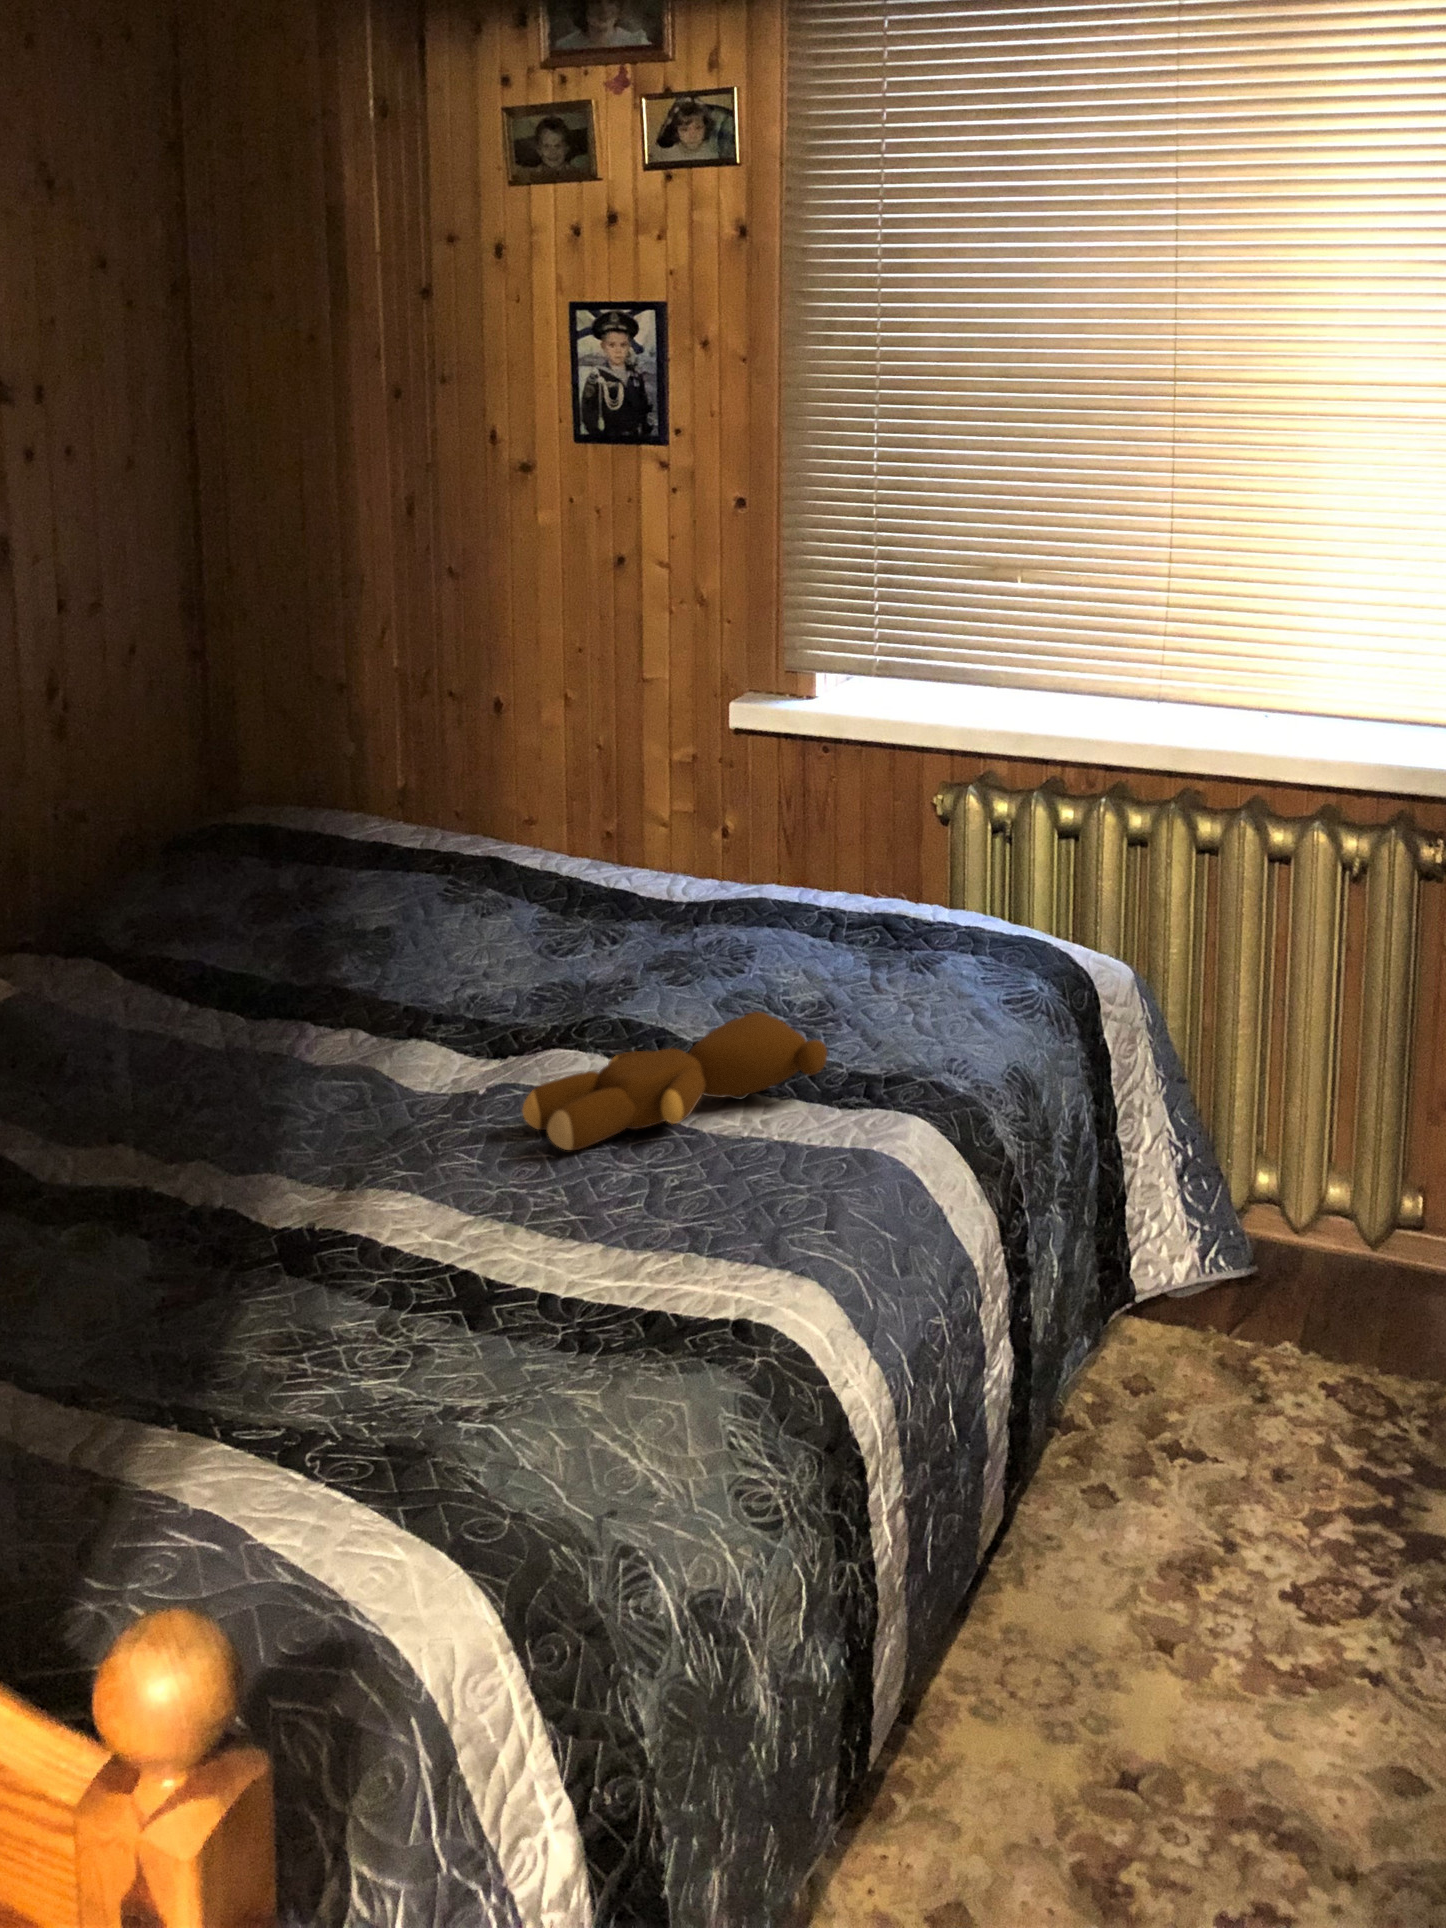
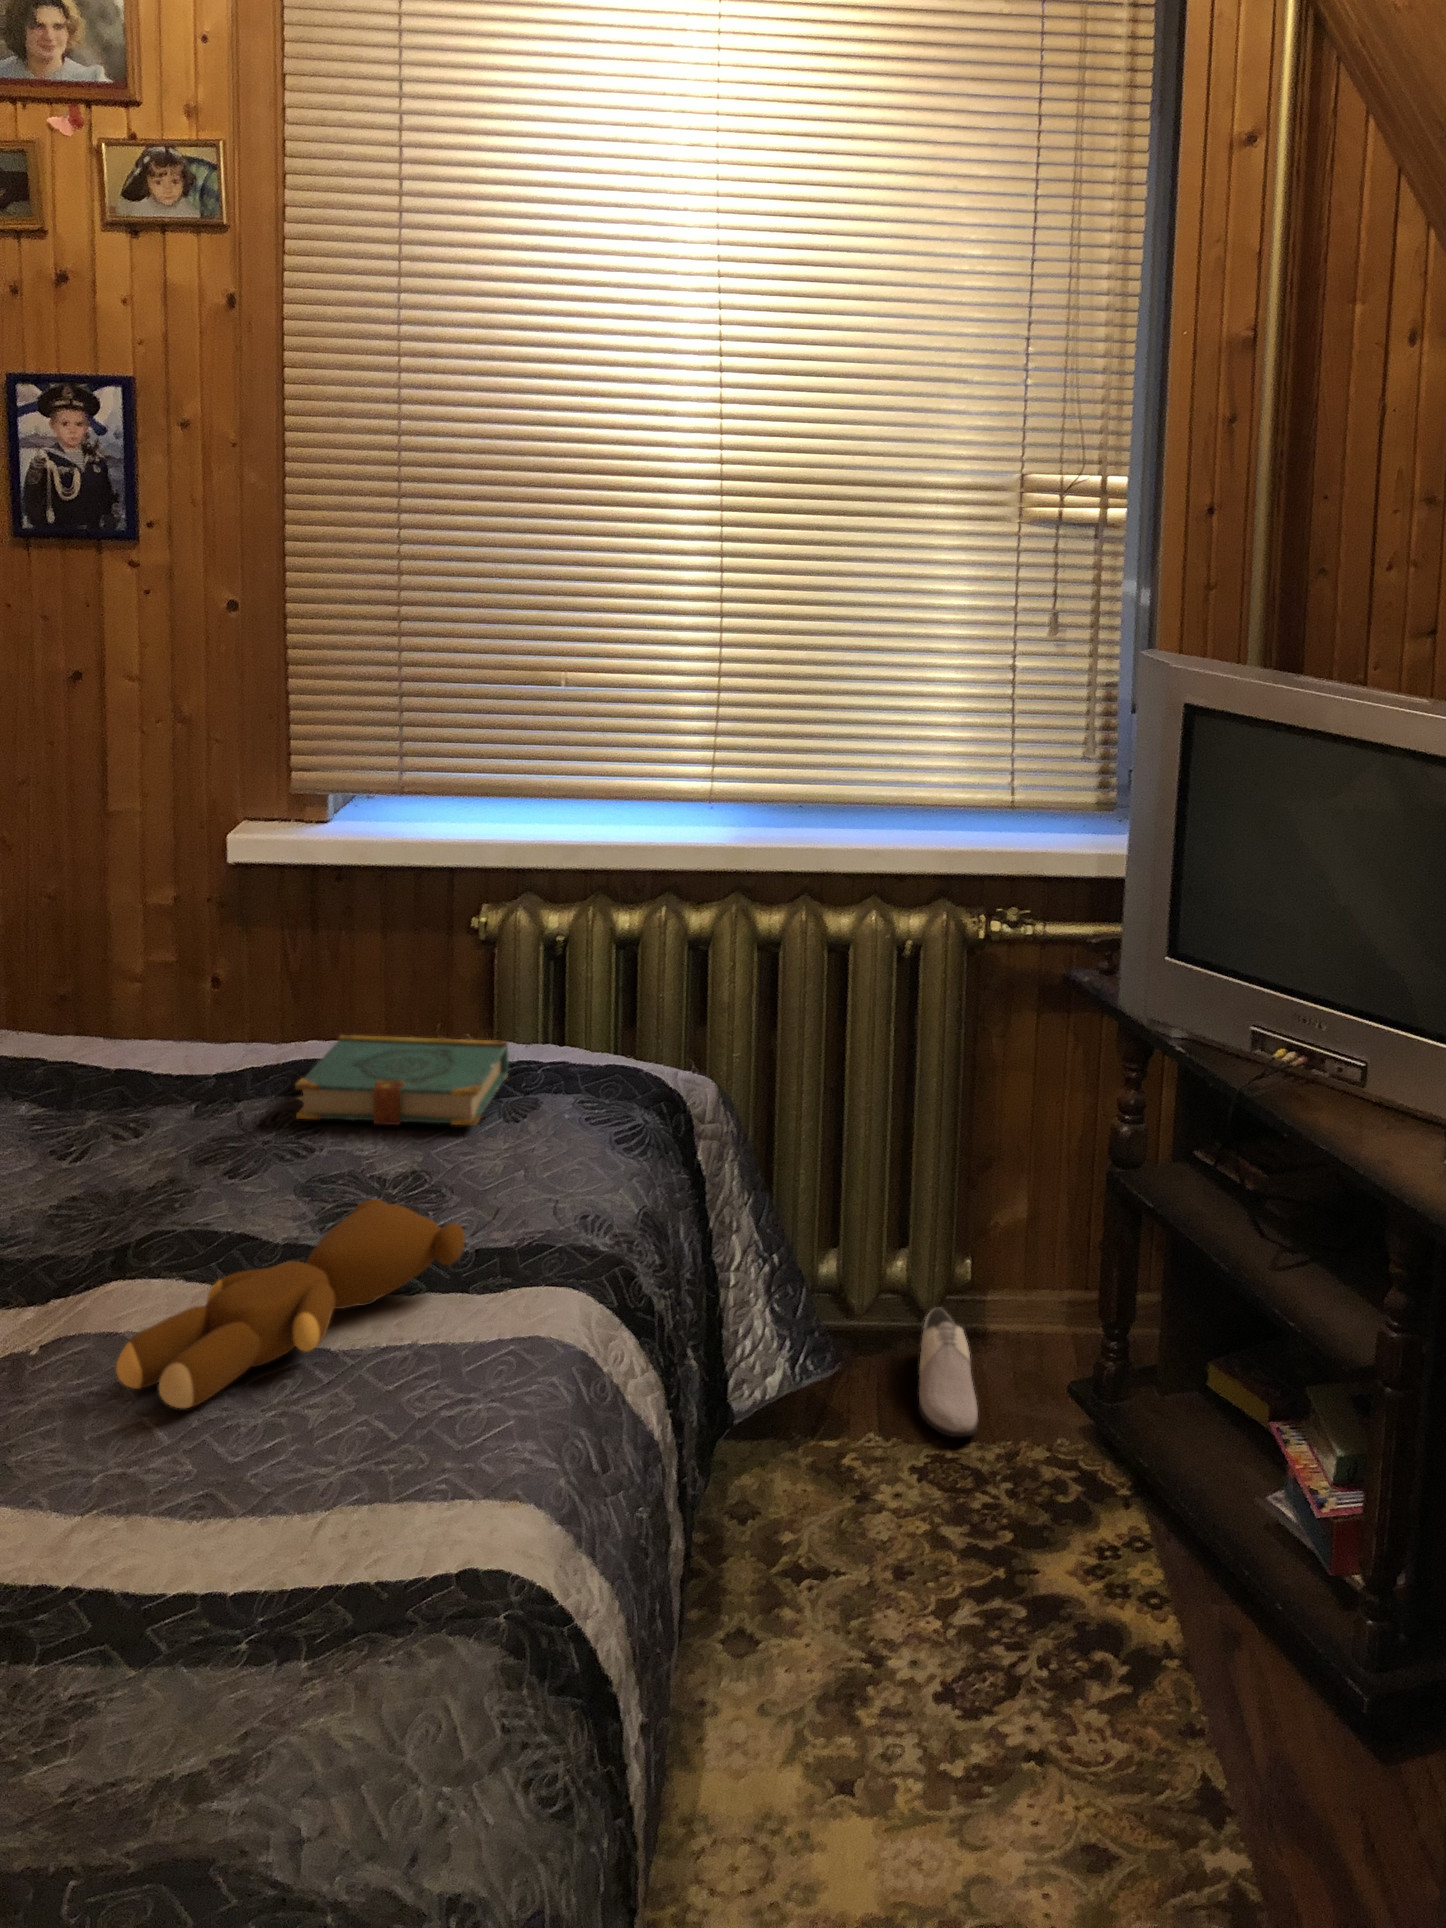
book: none [733,881,929,970] -> present [295,1035,509,1126]
shoe: none [1344,1235,1407,1366] -> present [918,1307,979,1437]

